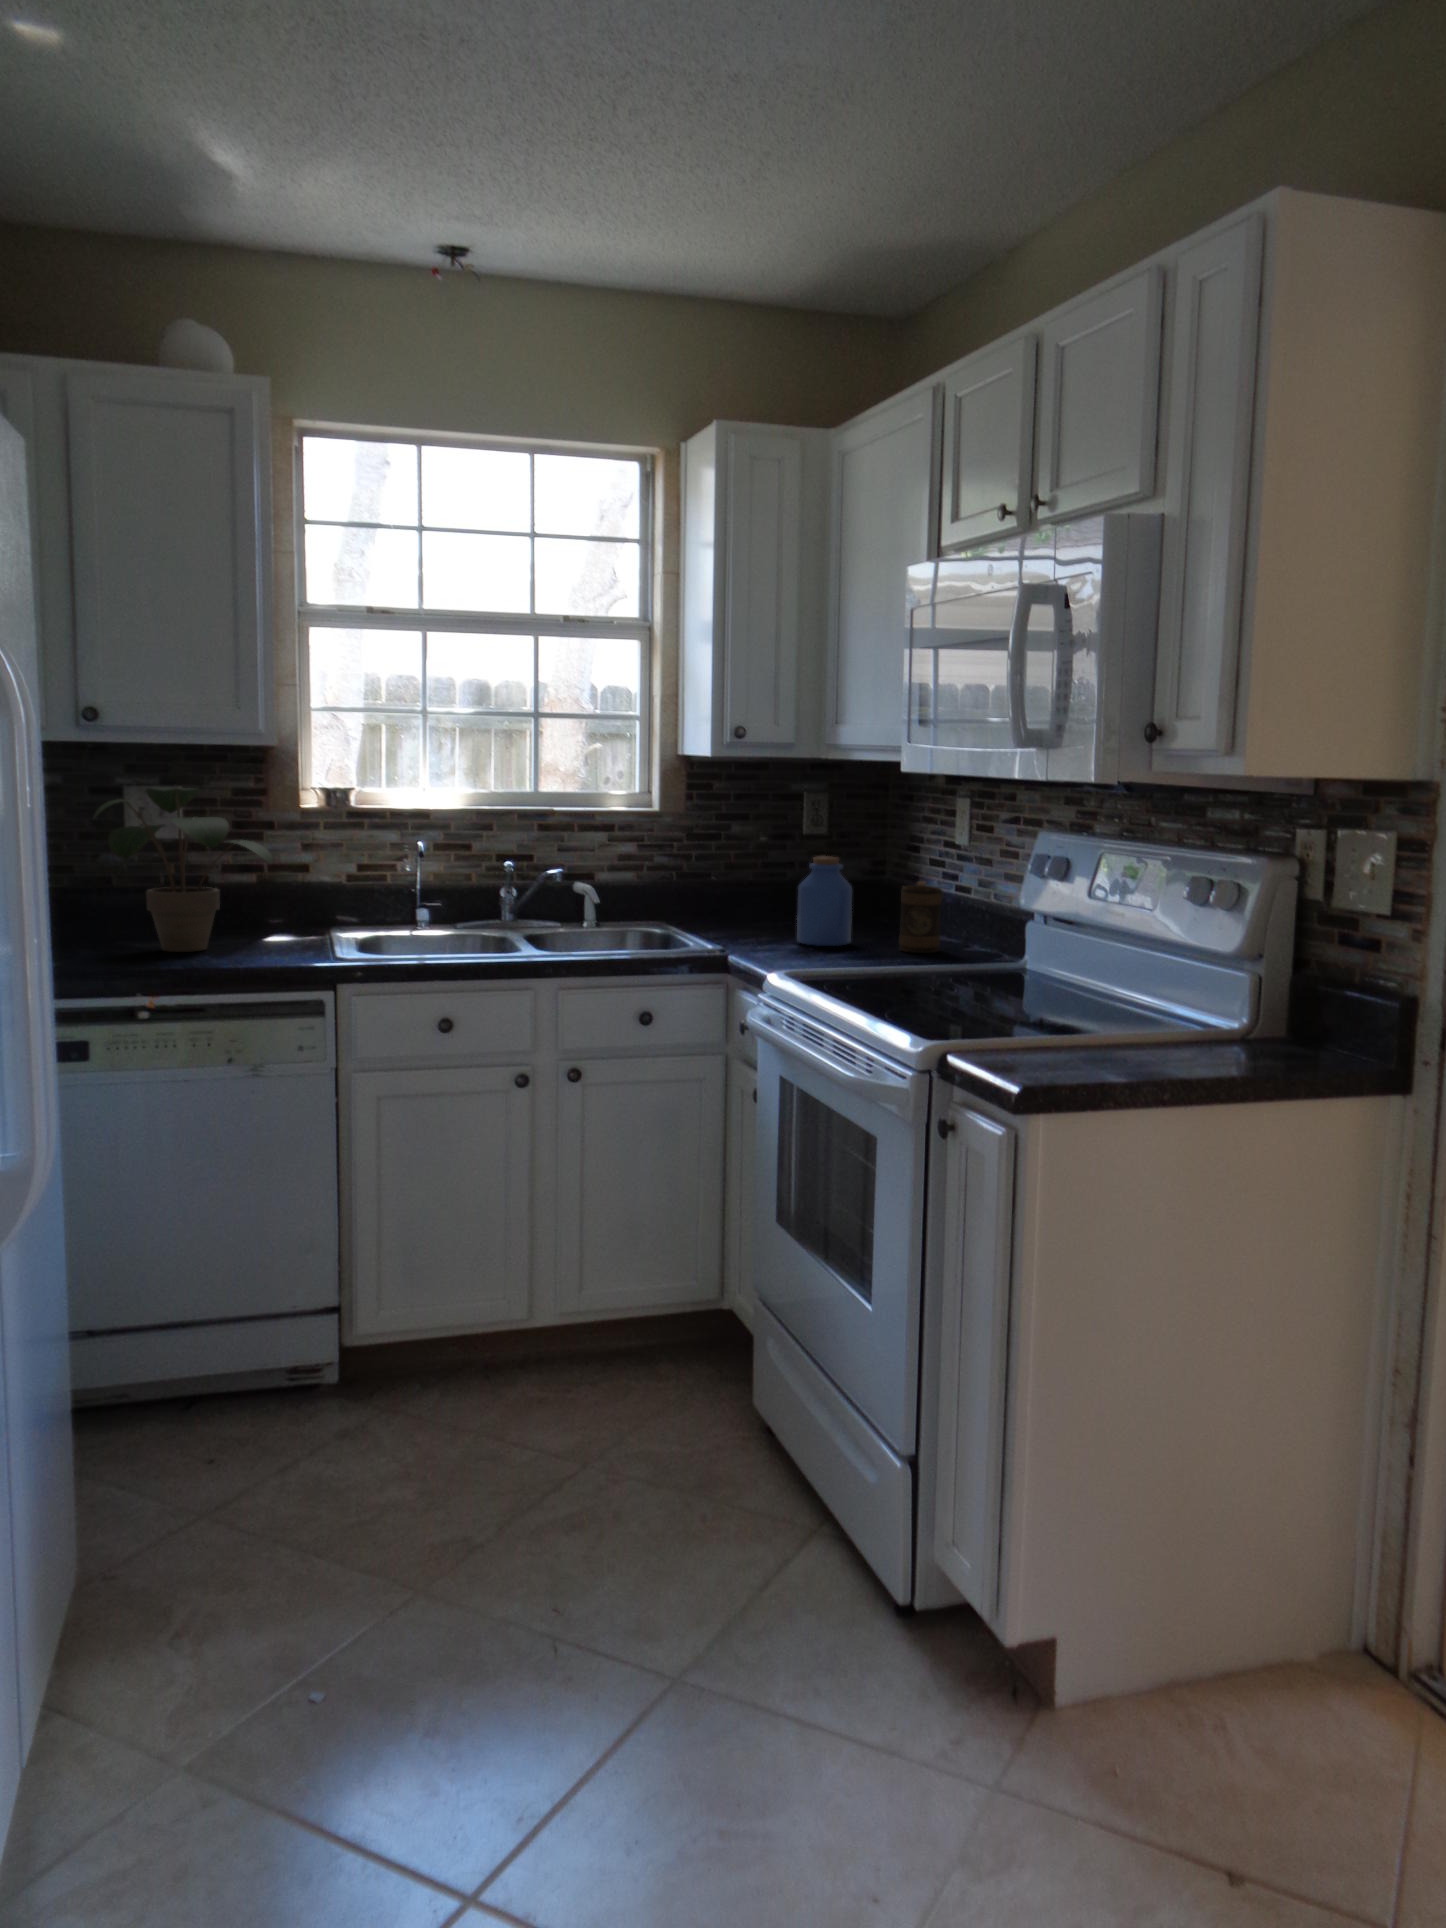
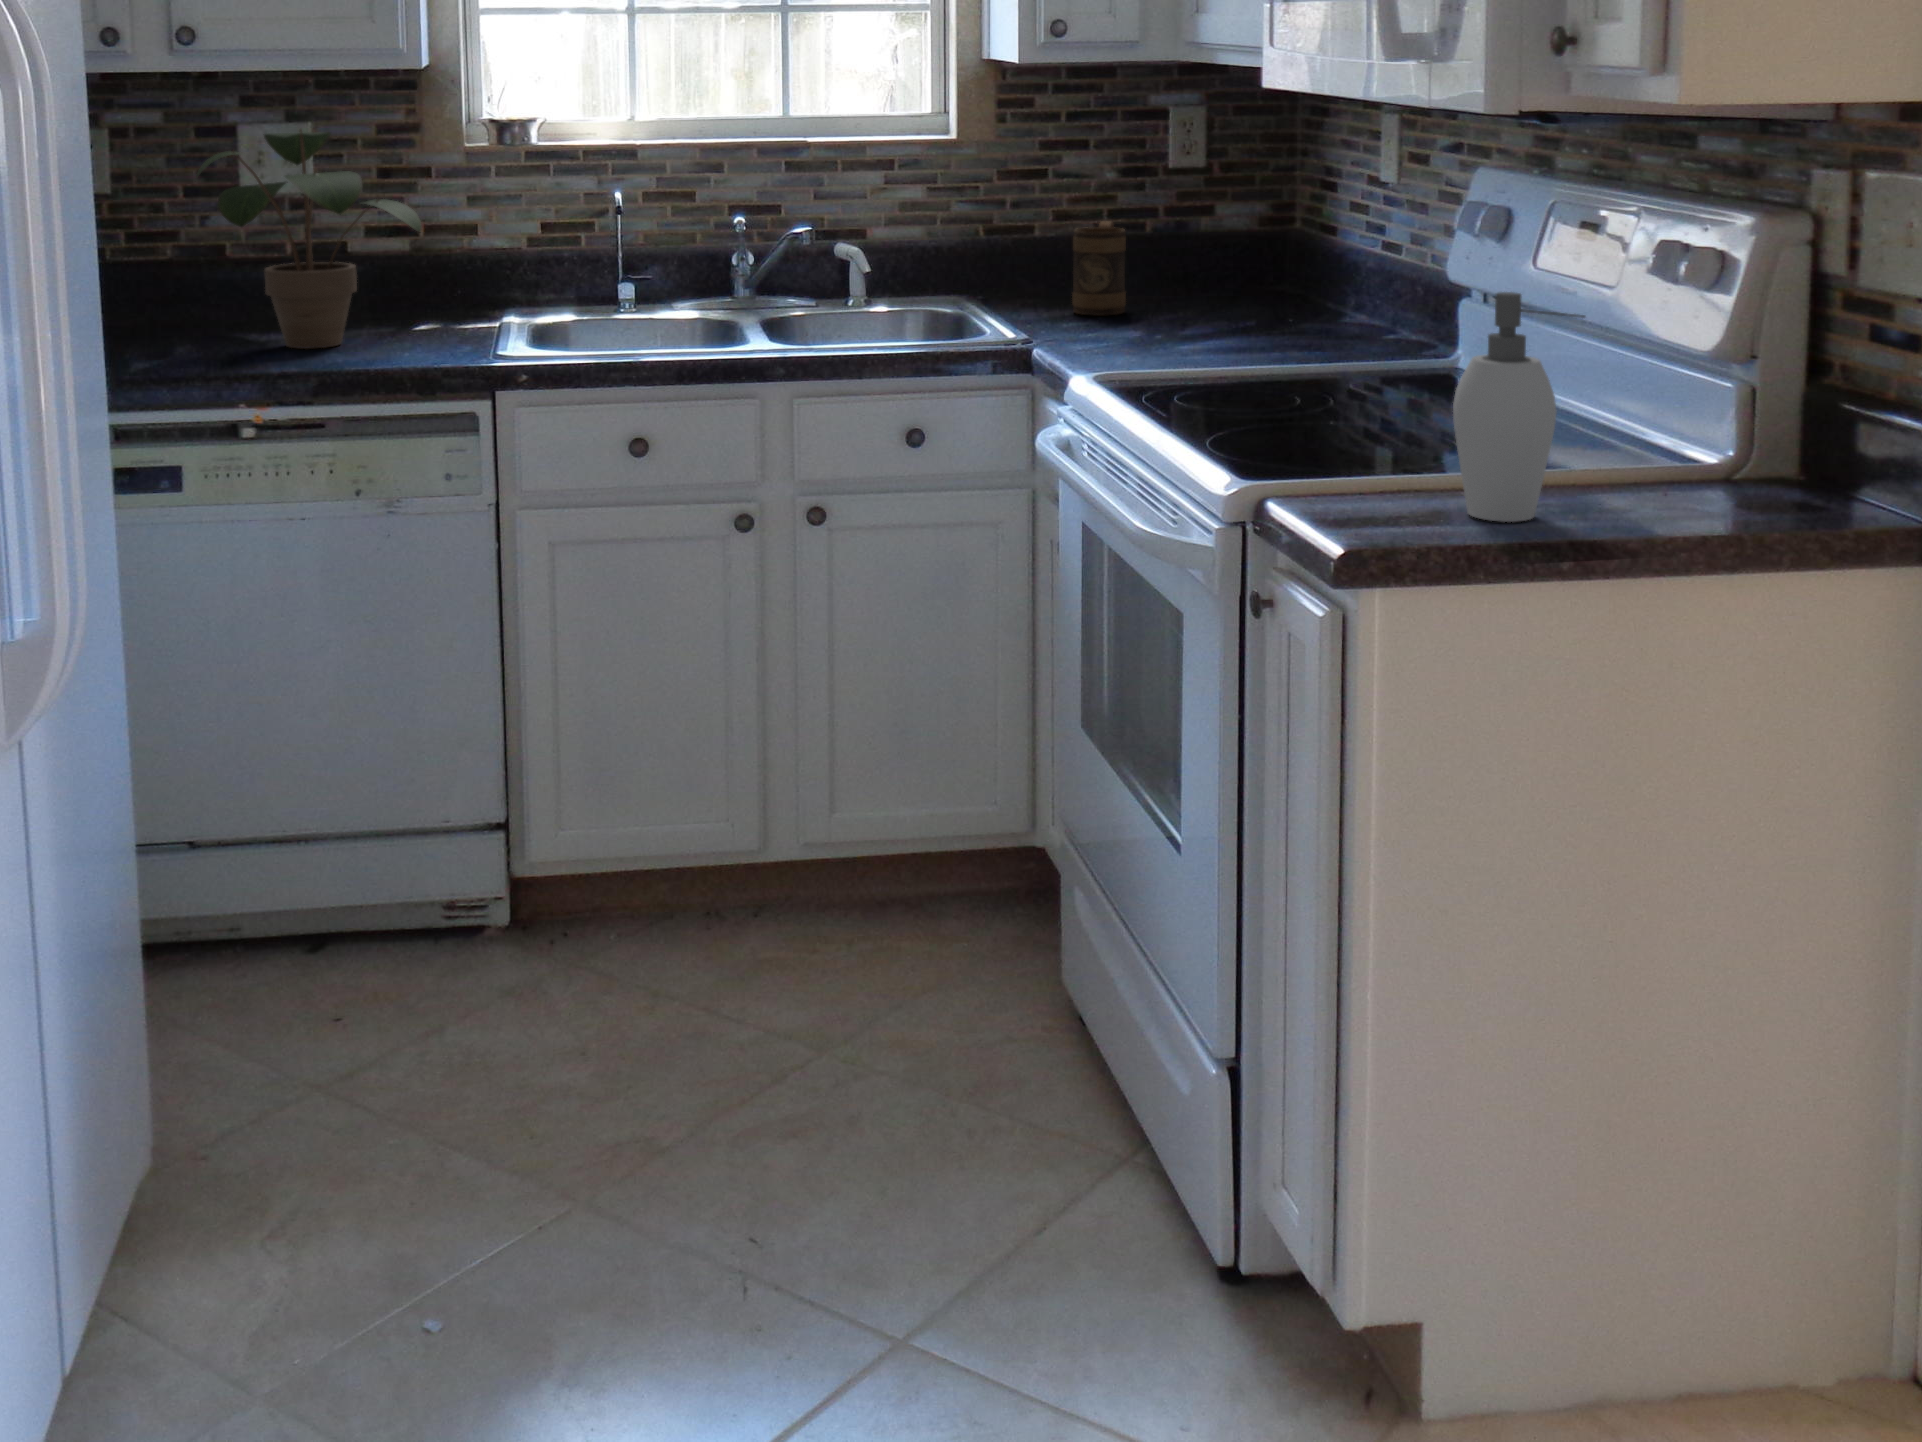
jar: present [797,856,852,946] -> none [1140,204,1219,332]
mug: present [899,881,942,953] -> present [1072,221,1126,315]
soap dispenser: none [1084,905,1181,1067] -> present [1453,292,1585,522]

